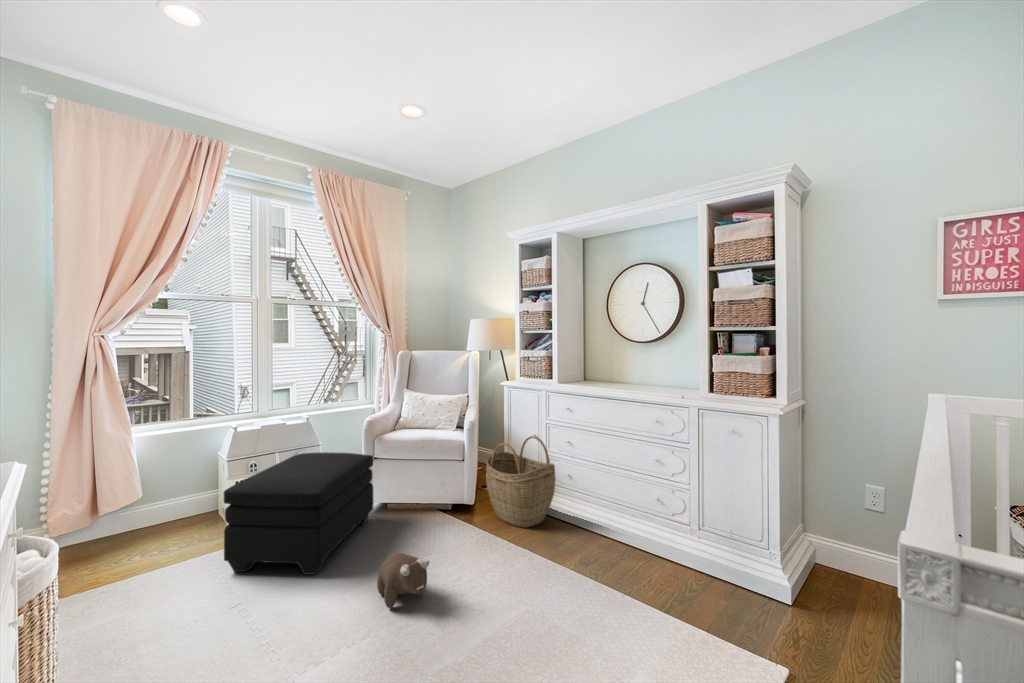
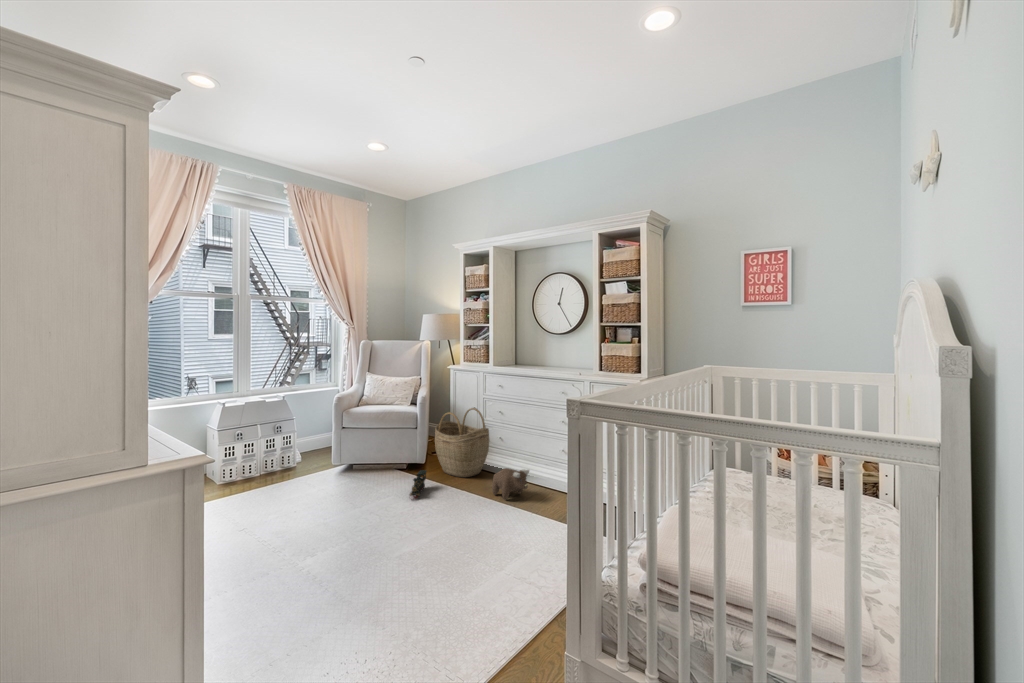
ottoman: present [223,452,373,575] -> none [227,422,343,509]
toy train: none [454,520,476,565] -> present [409,470,427,500]
plush toy: present [377,553,429,608] -> present [492,468,529,500]

